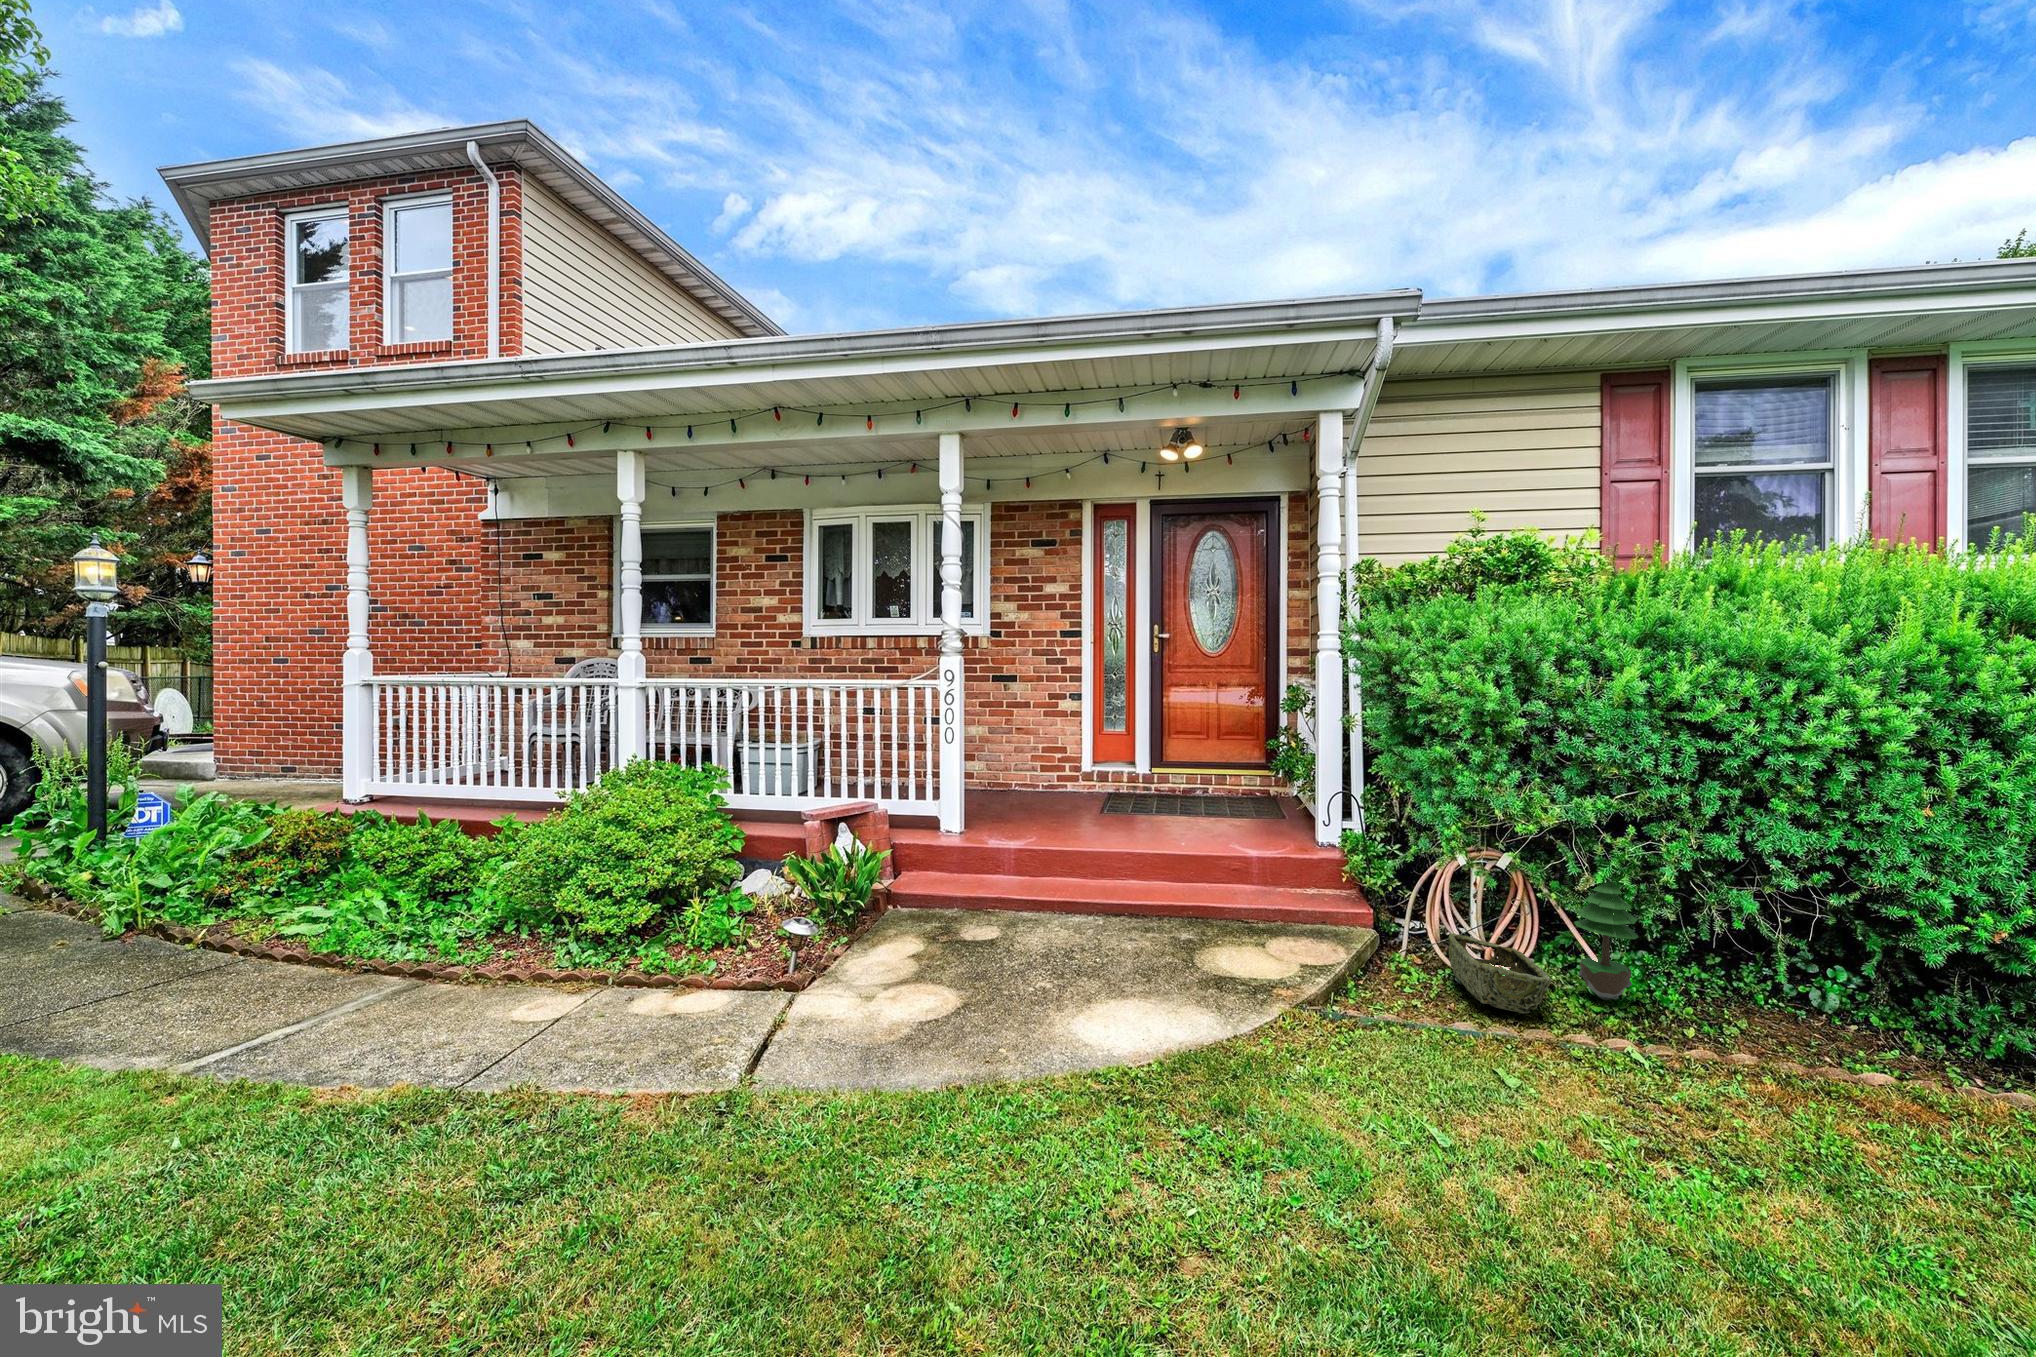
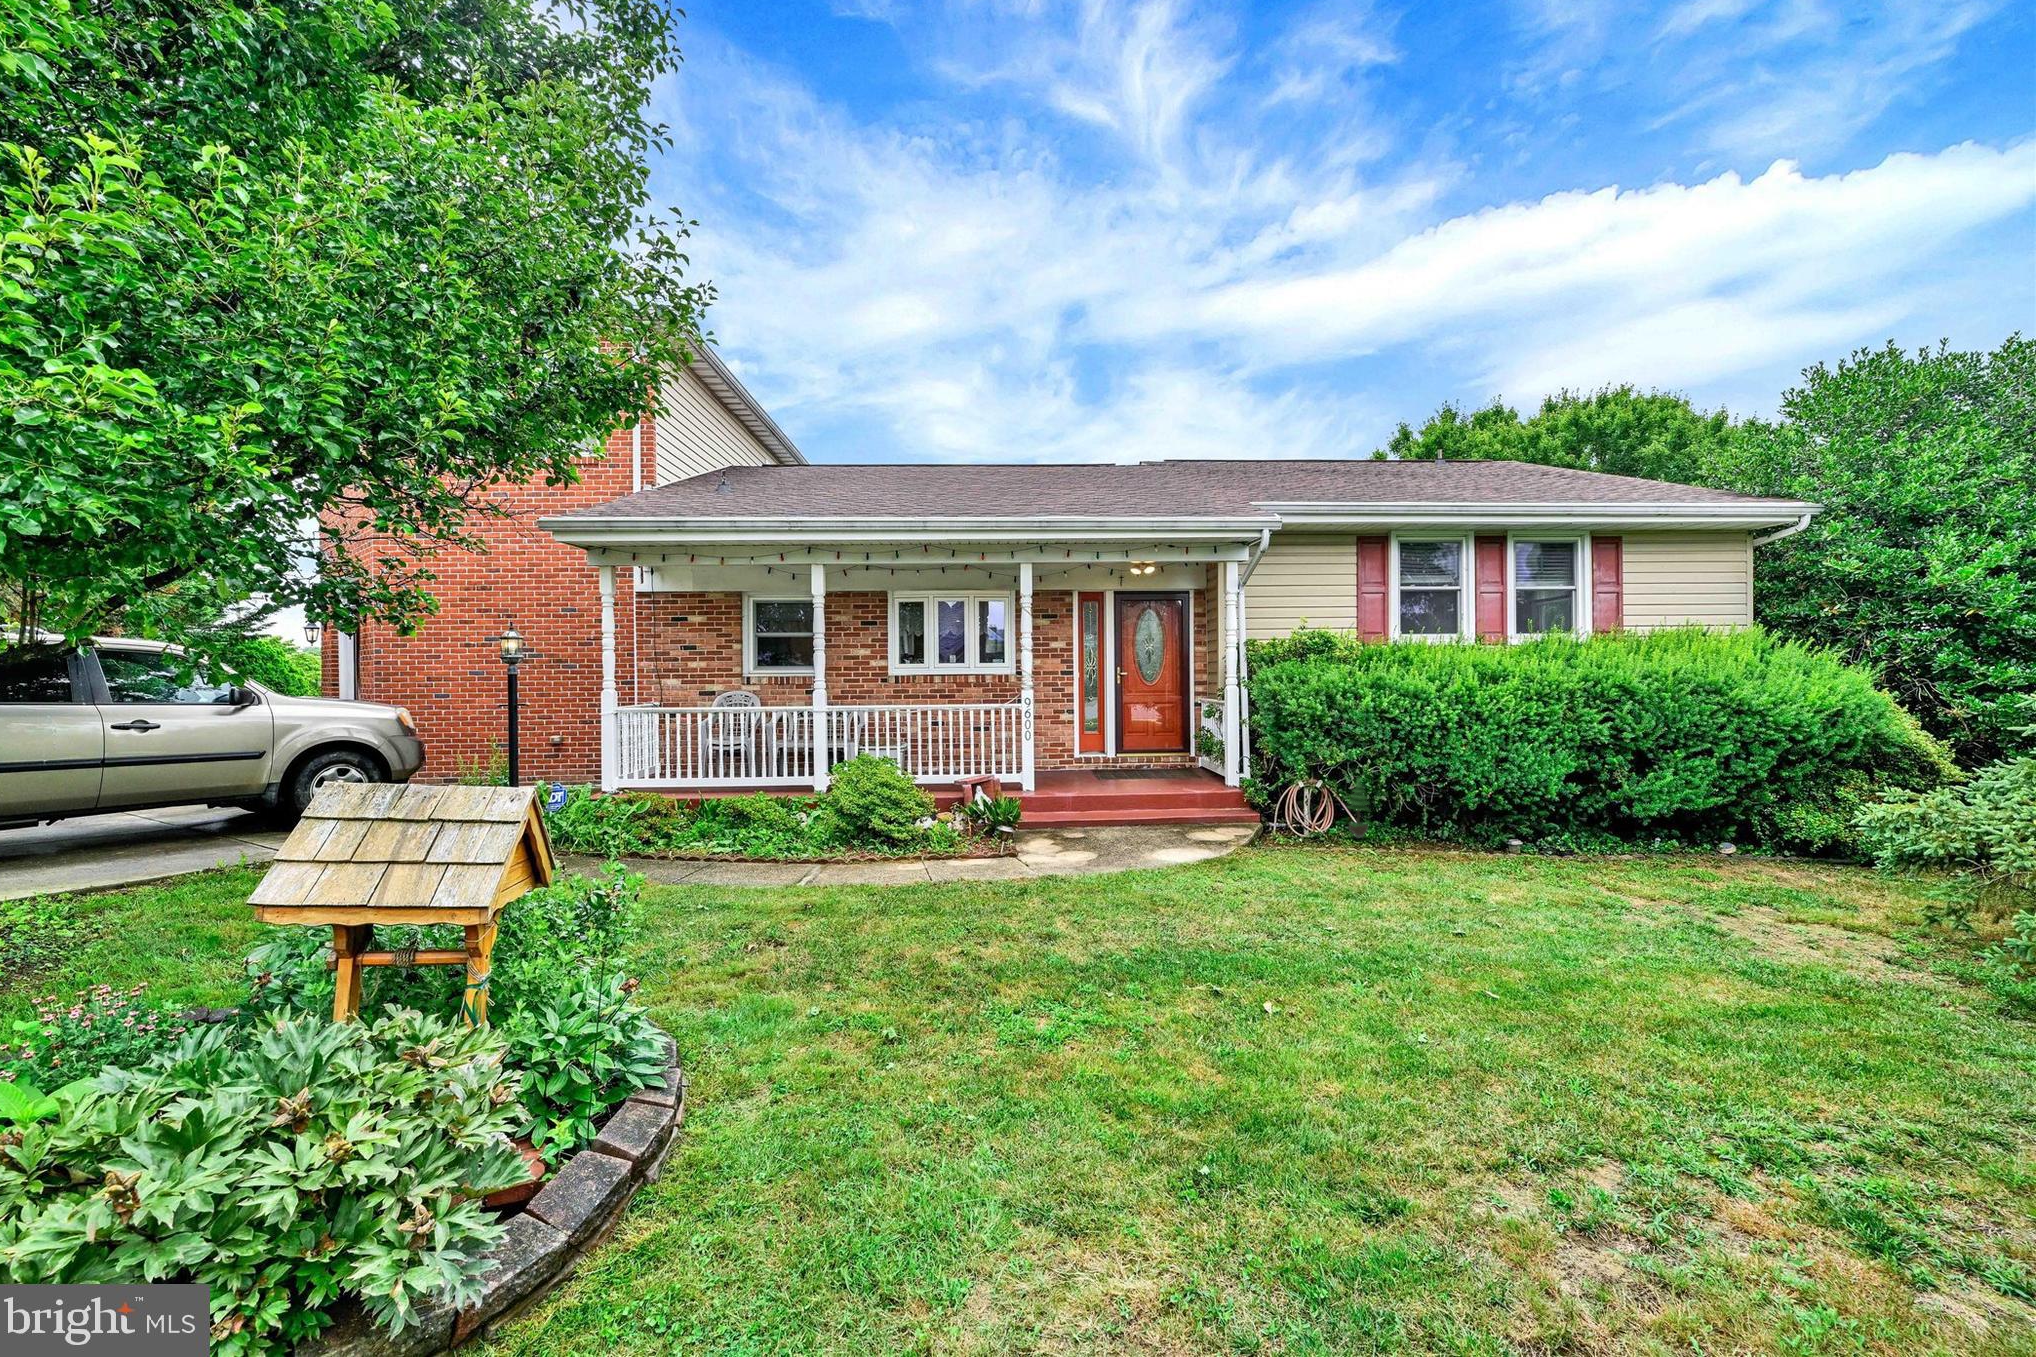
woven basket: present [1448,933,1551,1014] -> none [1296,817,1340,844]

